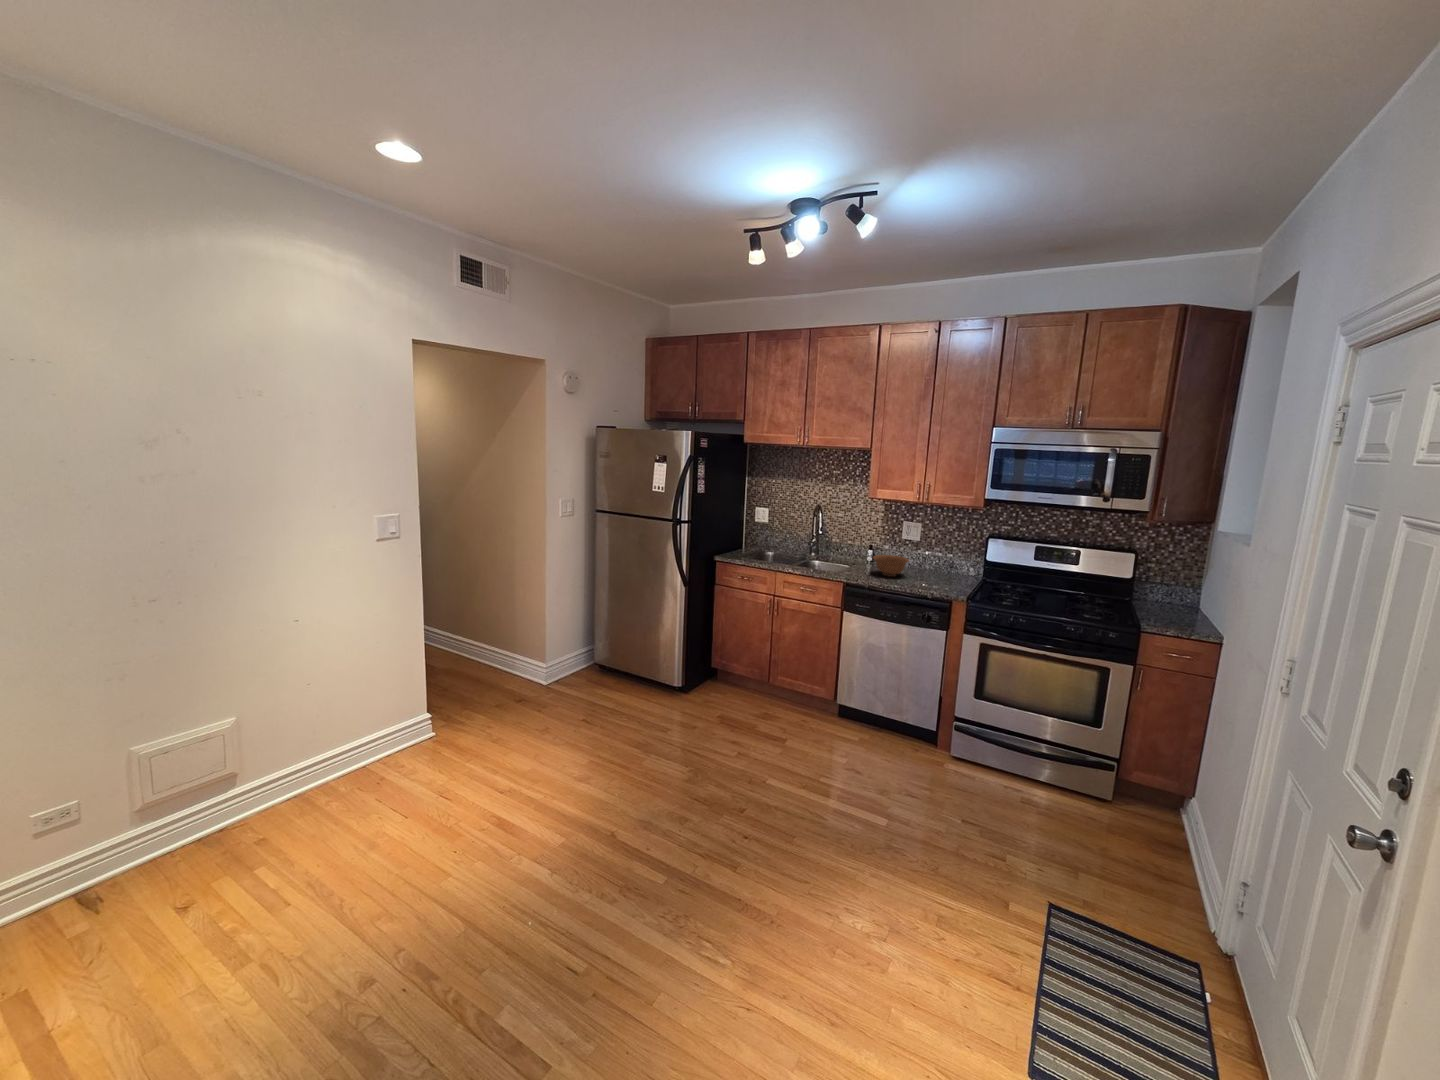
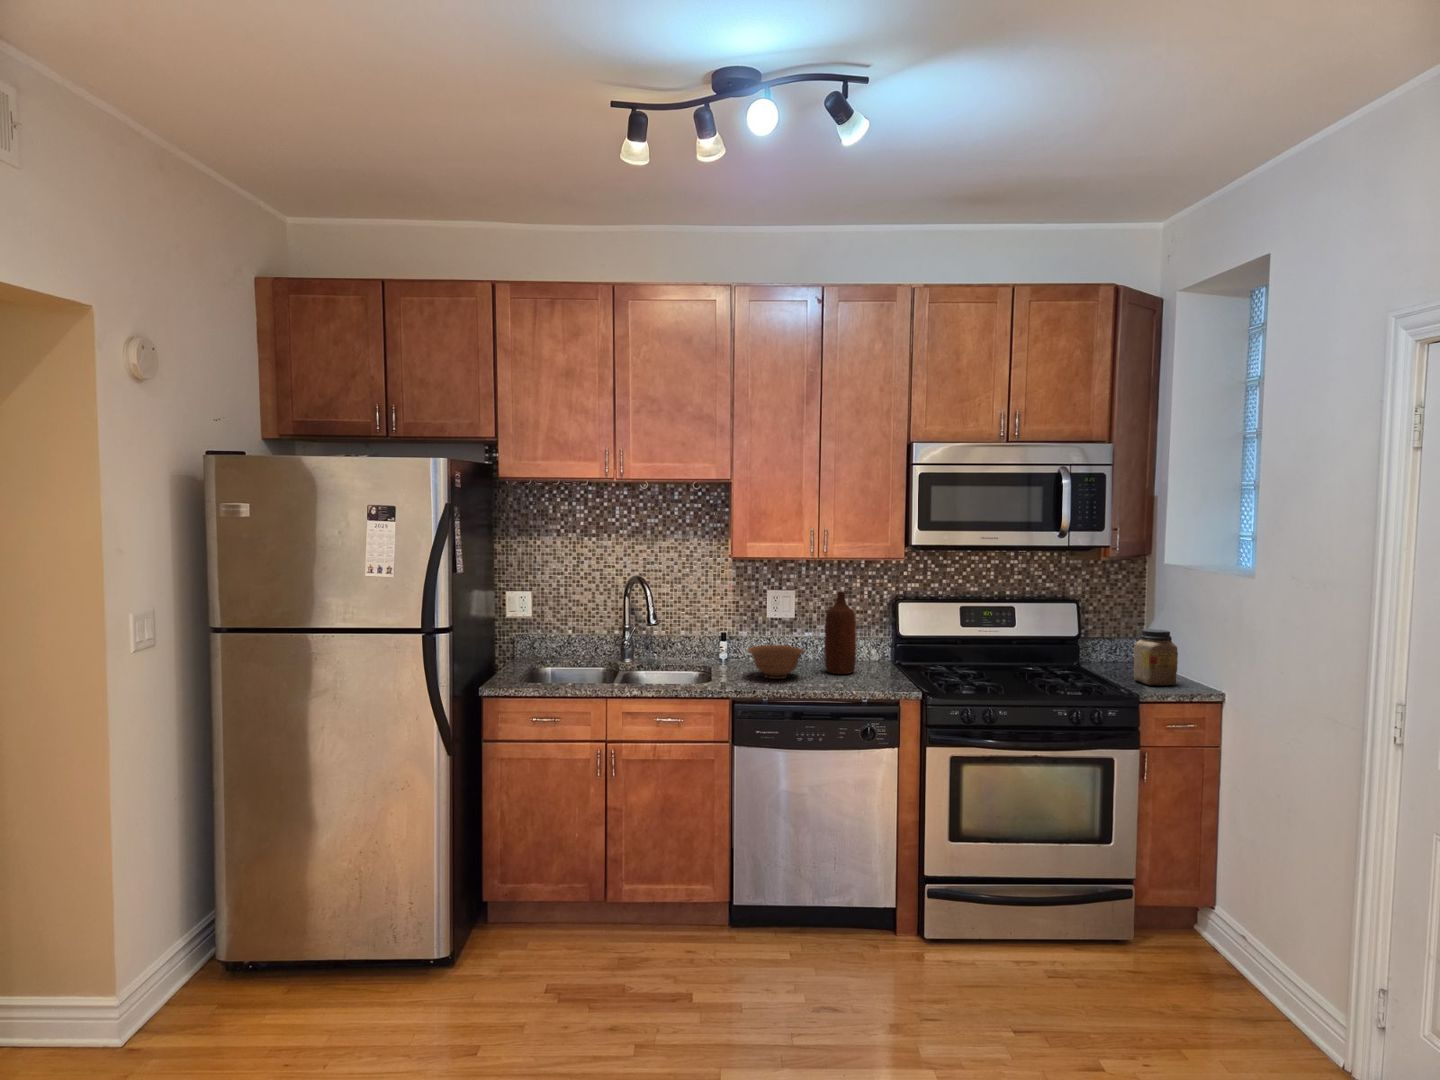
bottle: none [926,526,950,580] -> present [824,591,856,674]
jar: none [1161,580,1199,626] -> present [1134,629,1178,686]

